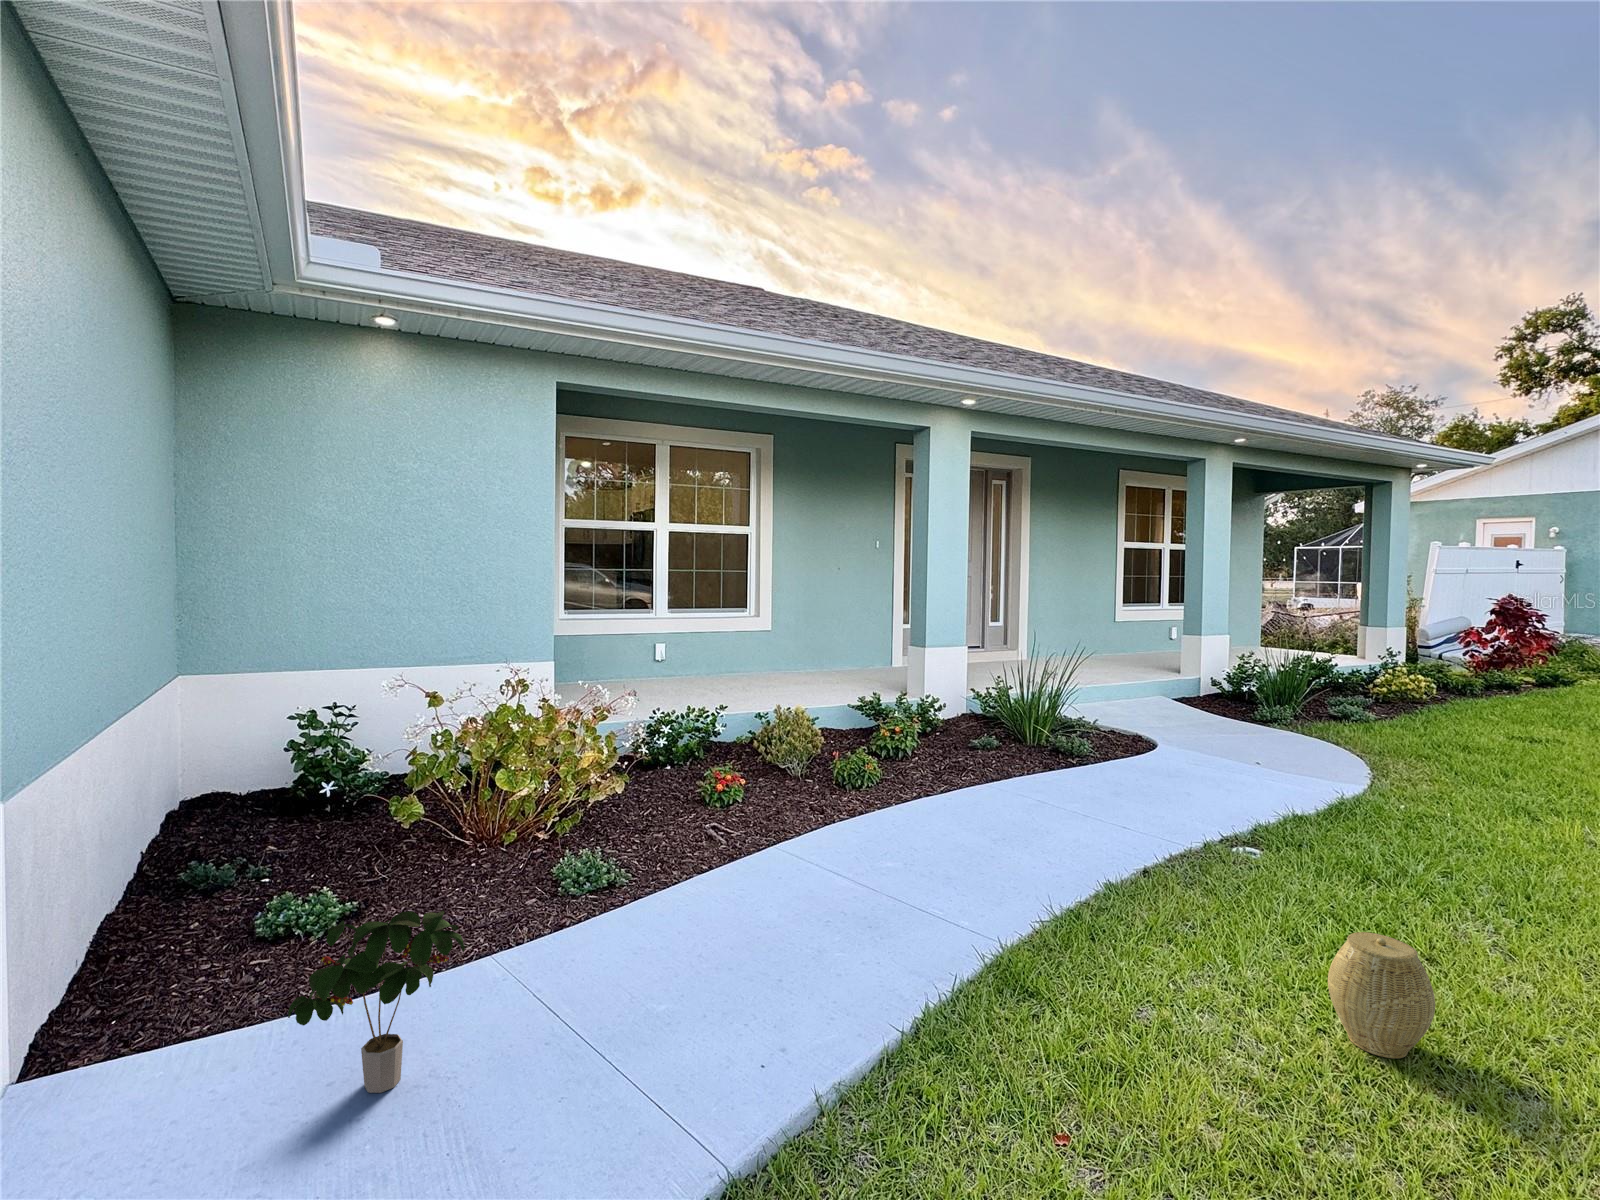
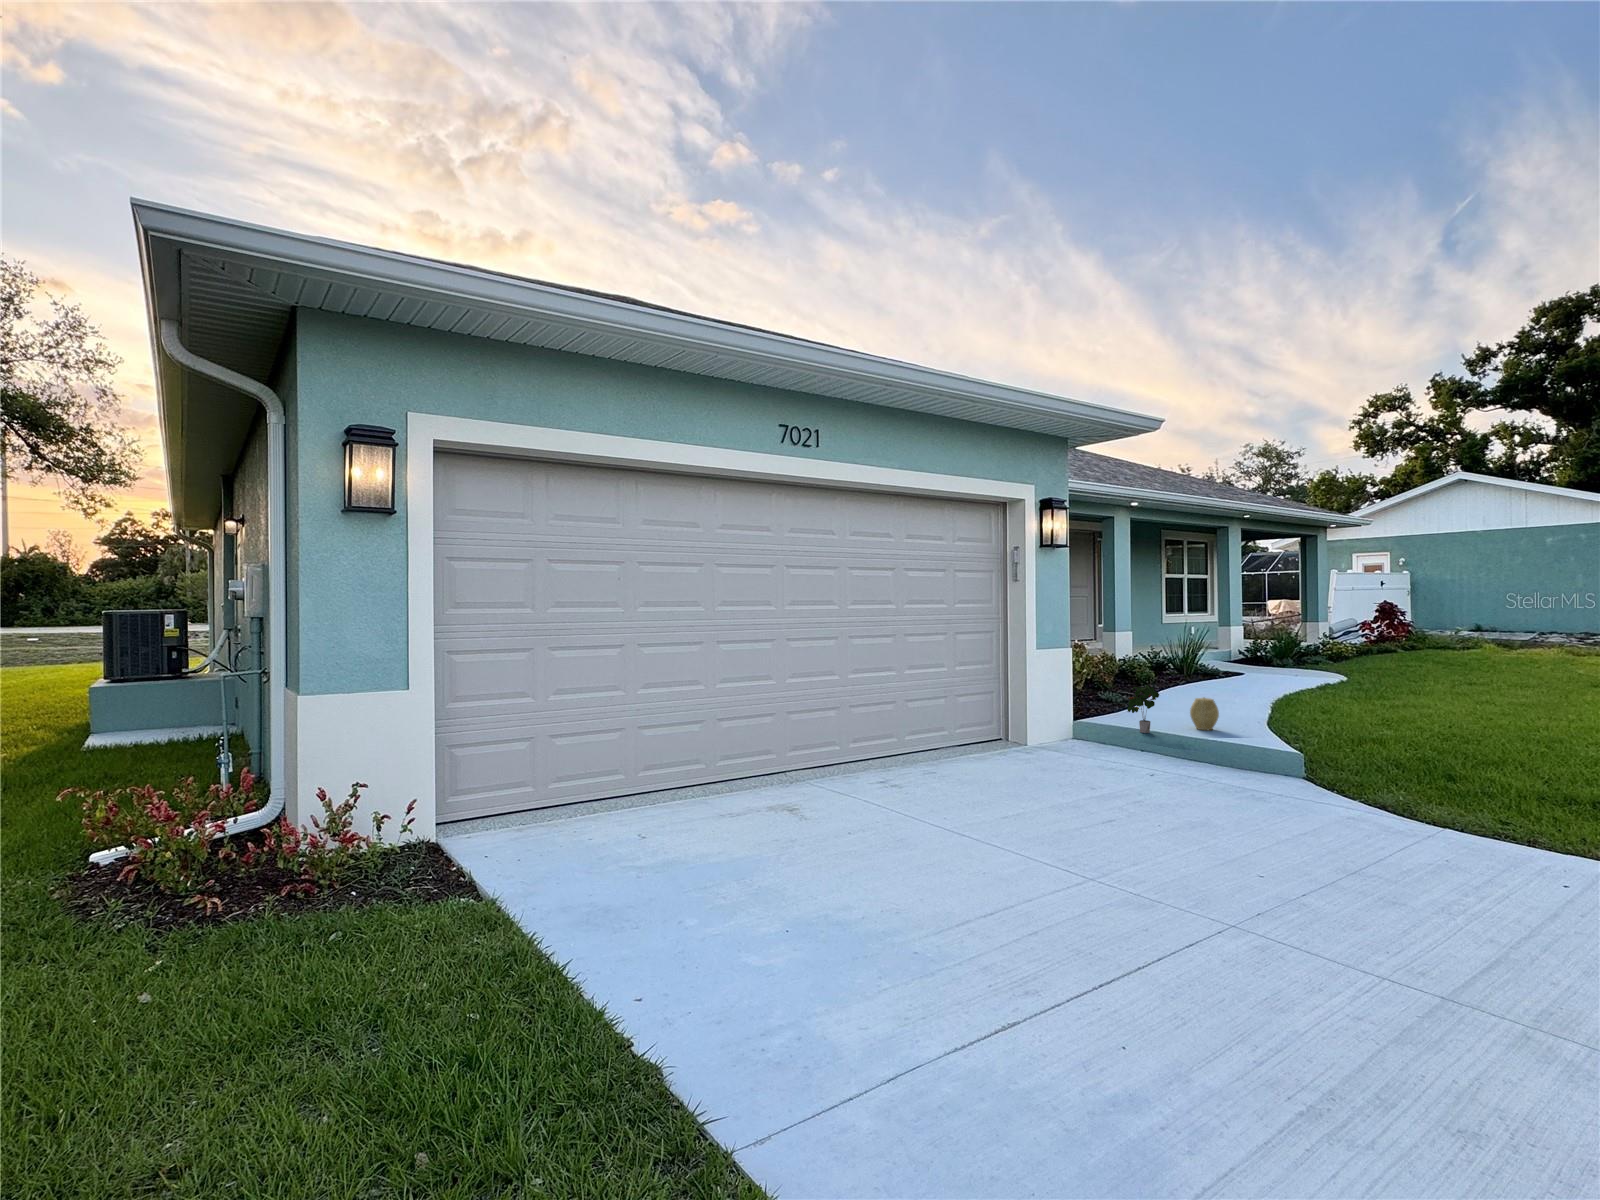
woven basket: present [1328,932,1435,1058] -> present [1190,698,1219,730]

